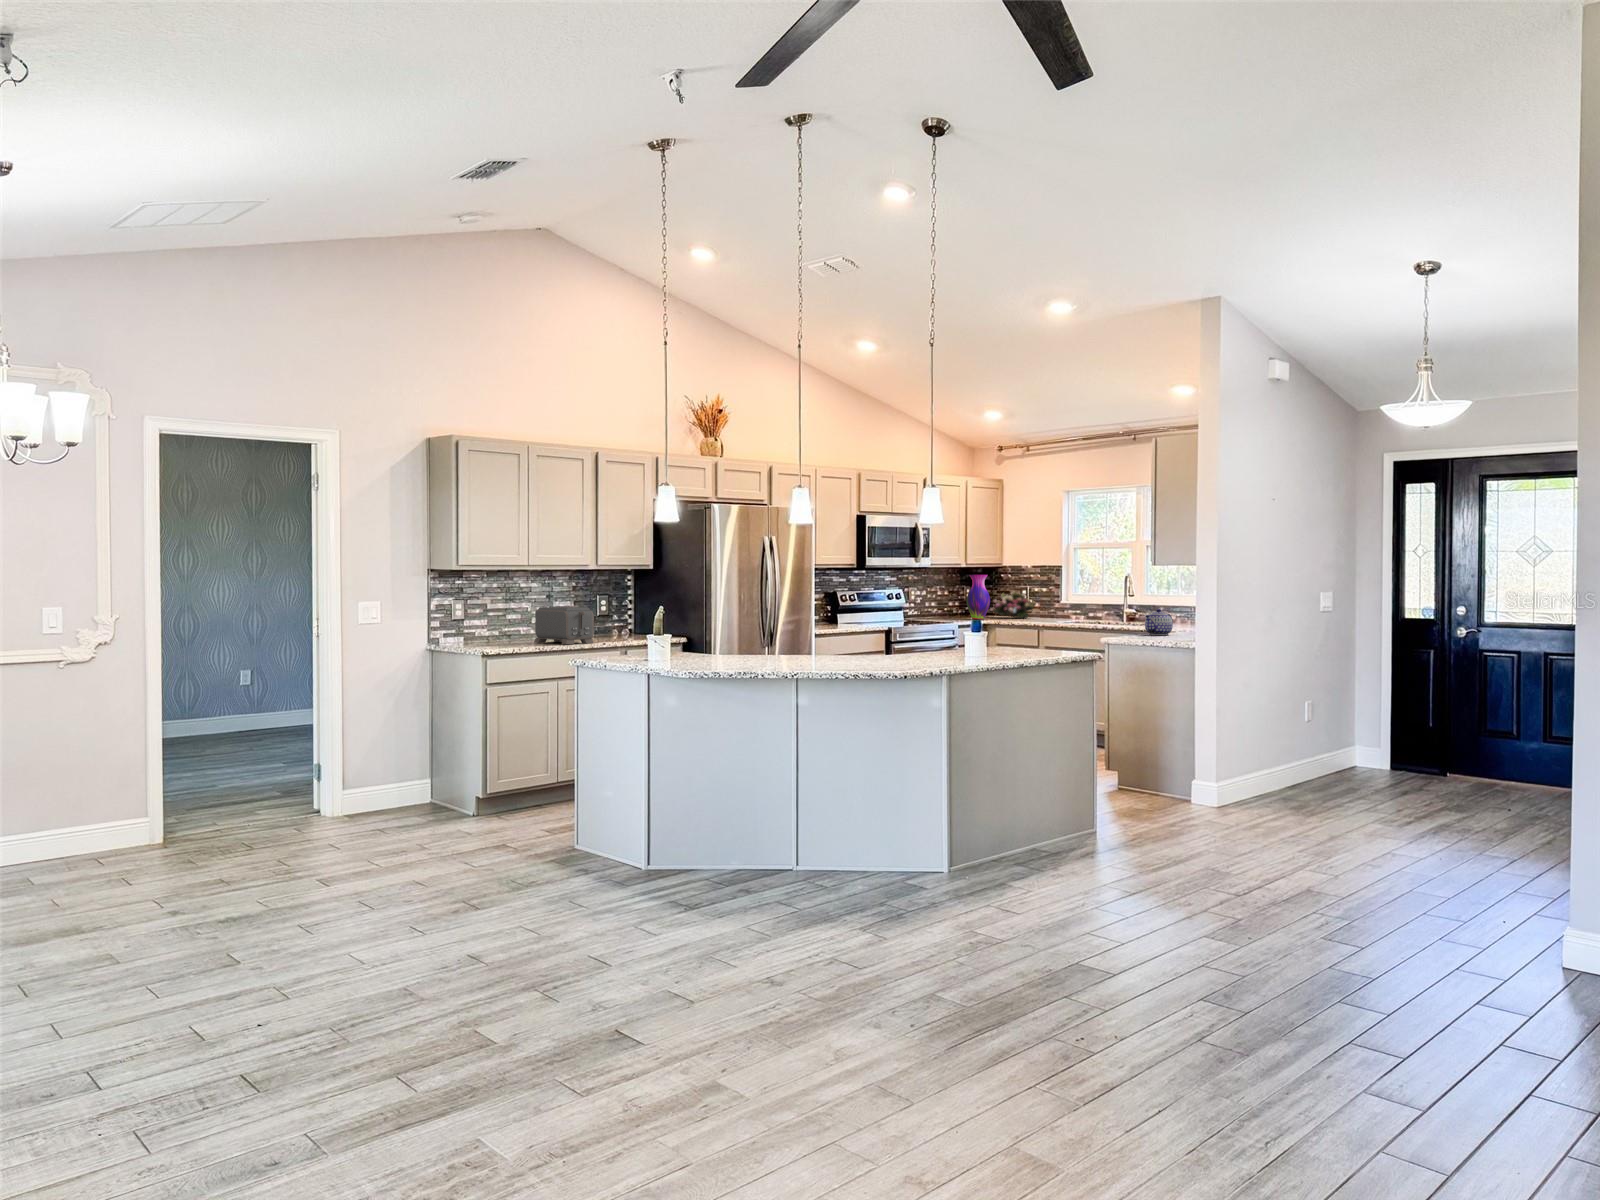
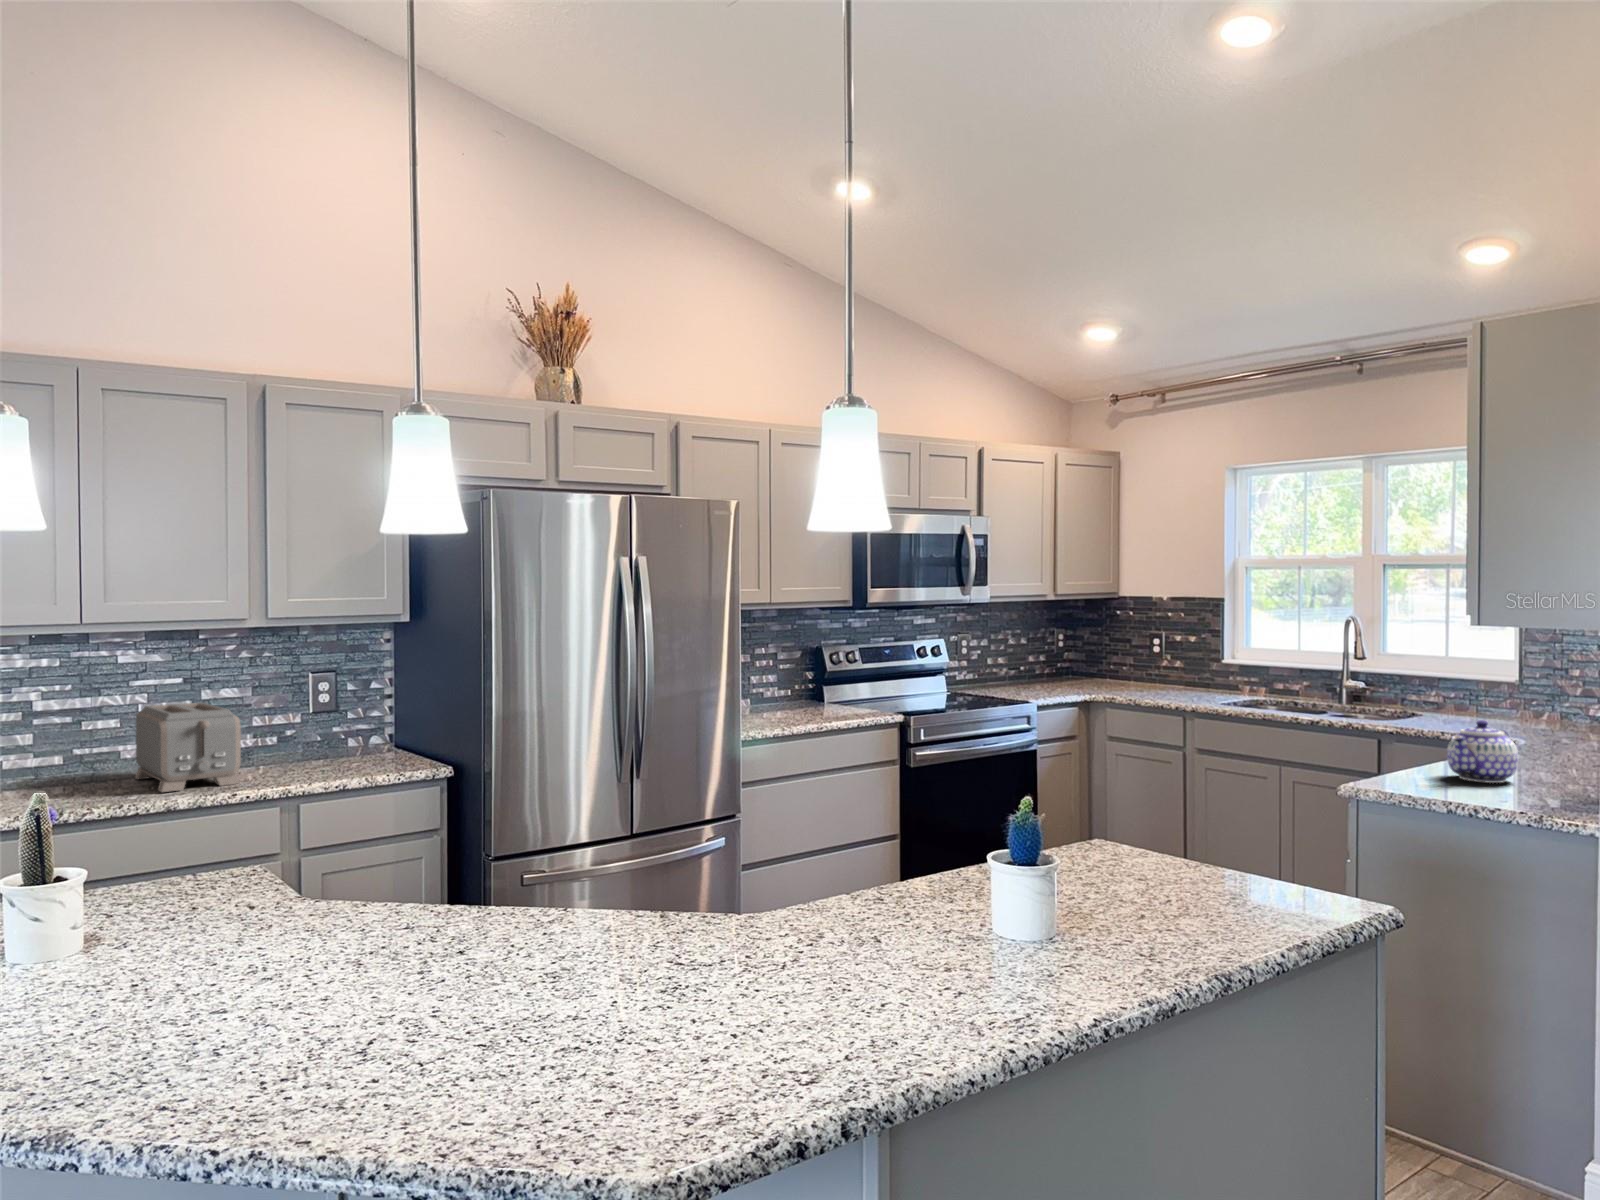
vase: present [967,575,990,619] -> none [1055,614,1097,691]
flower arrangement: present [990,592,1036,618] -> none [1097,640,1178,688]

